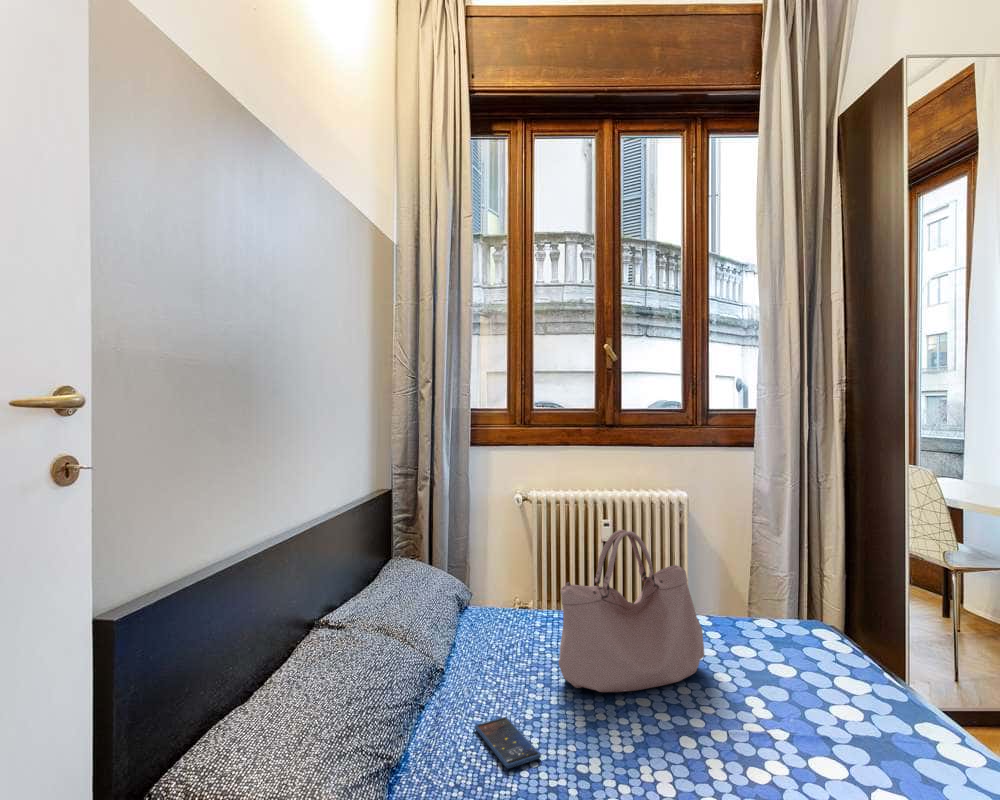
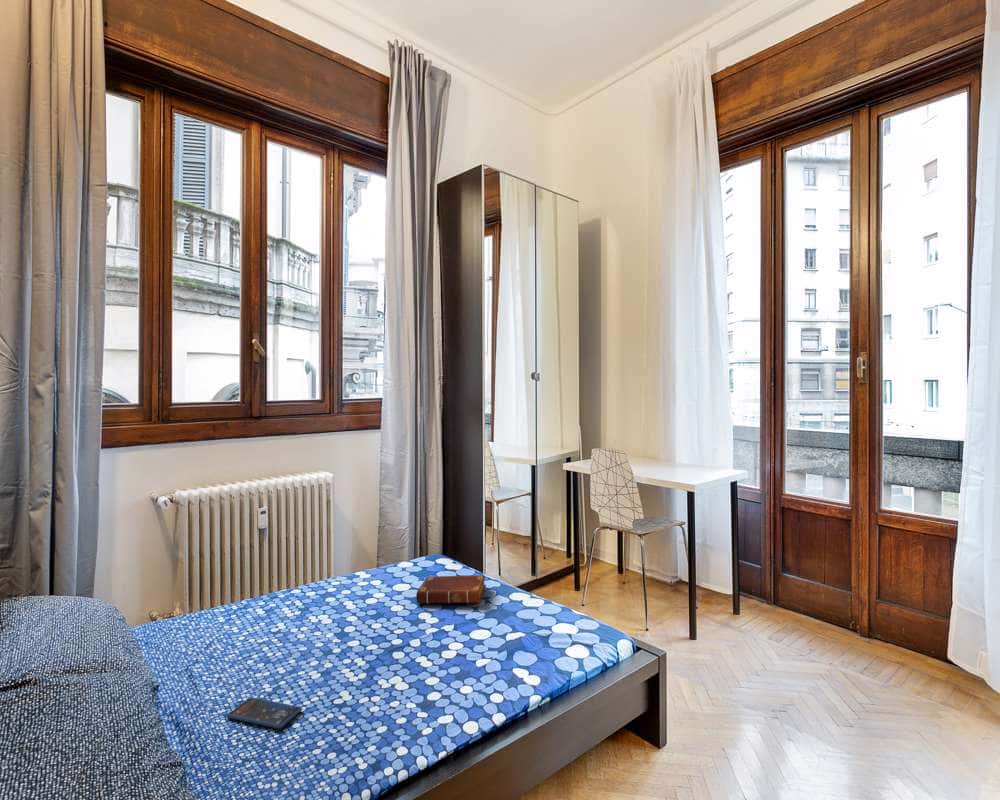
handbag: present [559,530,704,692] -> none [274,513,383,653]
book: none [751,649,876,715] -> present [416,575,486,603]

